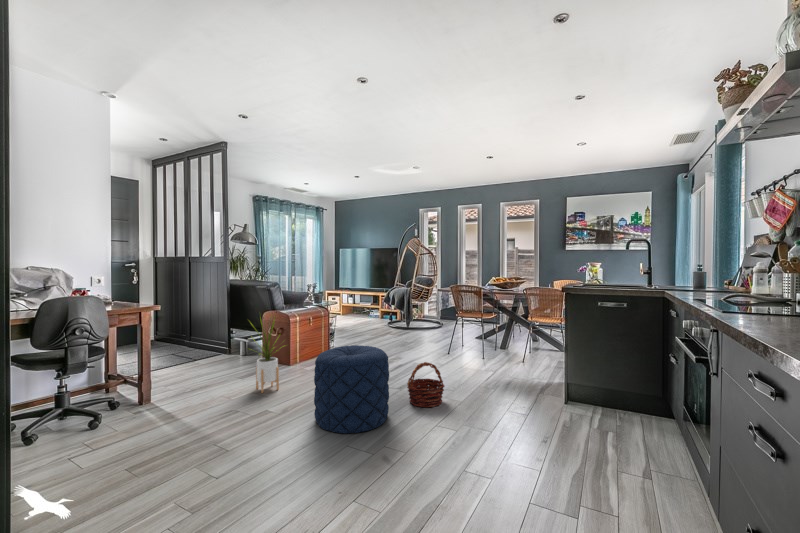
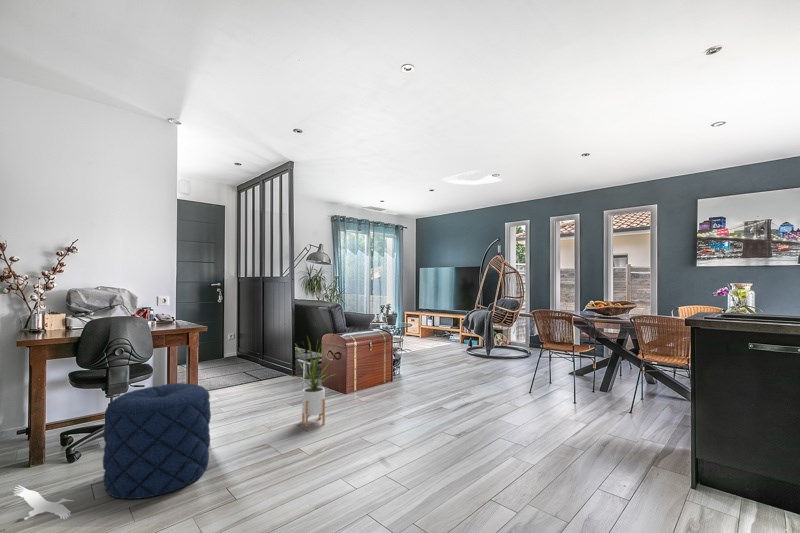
pouf: present [314,345,389,433] -> present [103,383,211,499]
basket: present [407,362,444,407] -> none [464,408,513,468]

